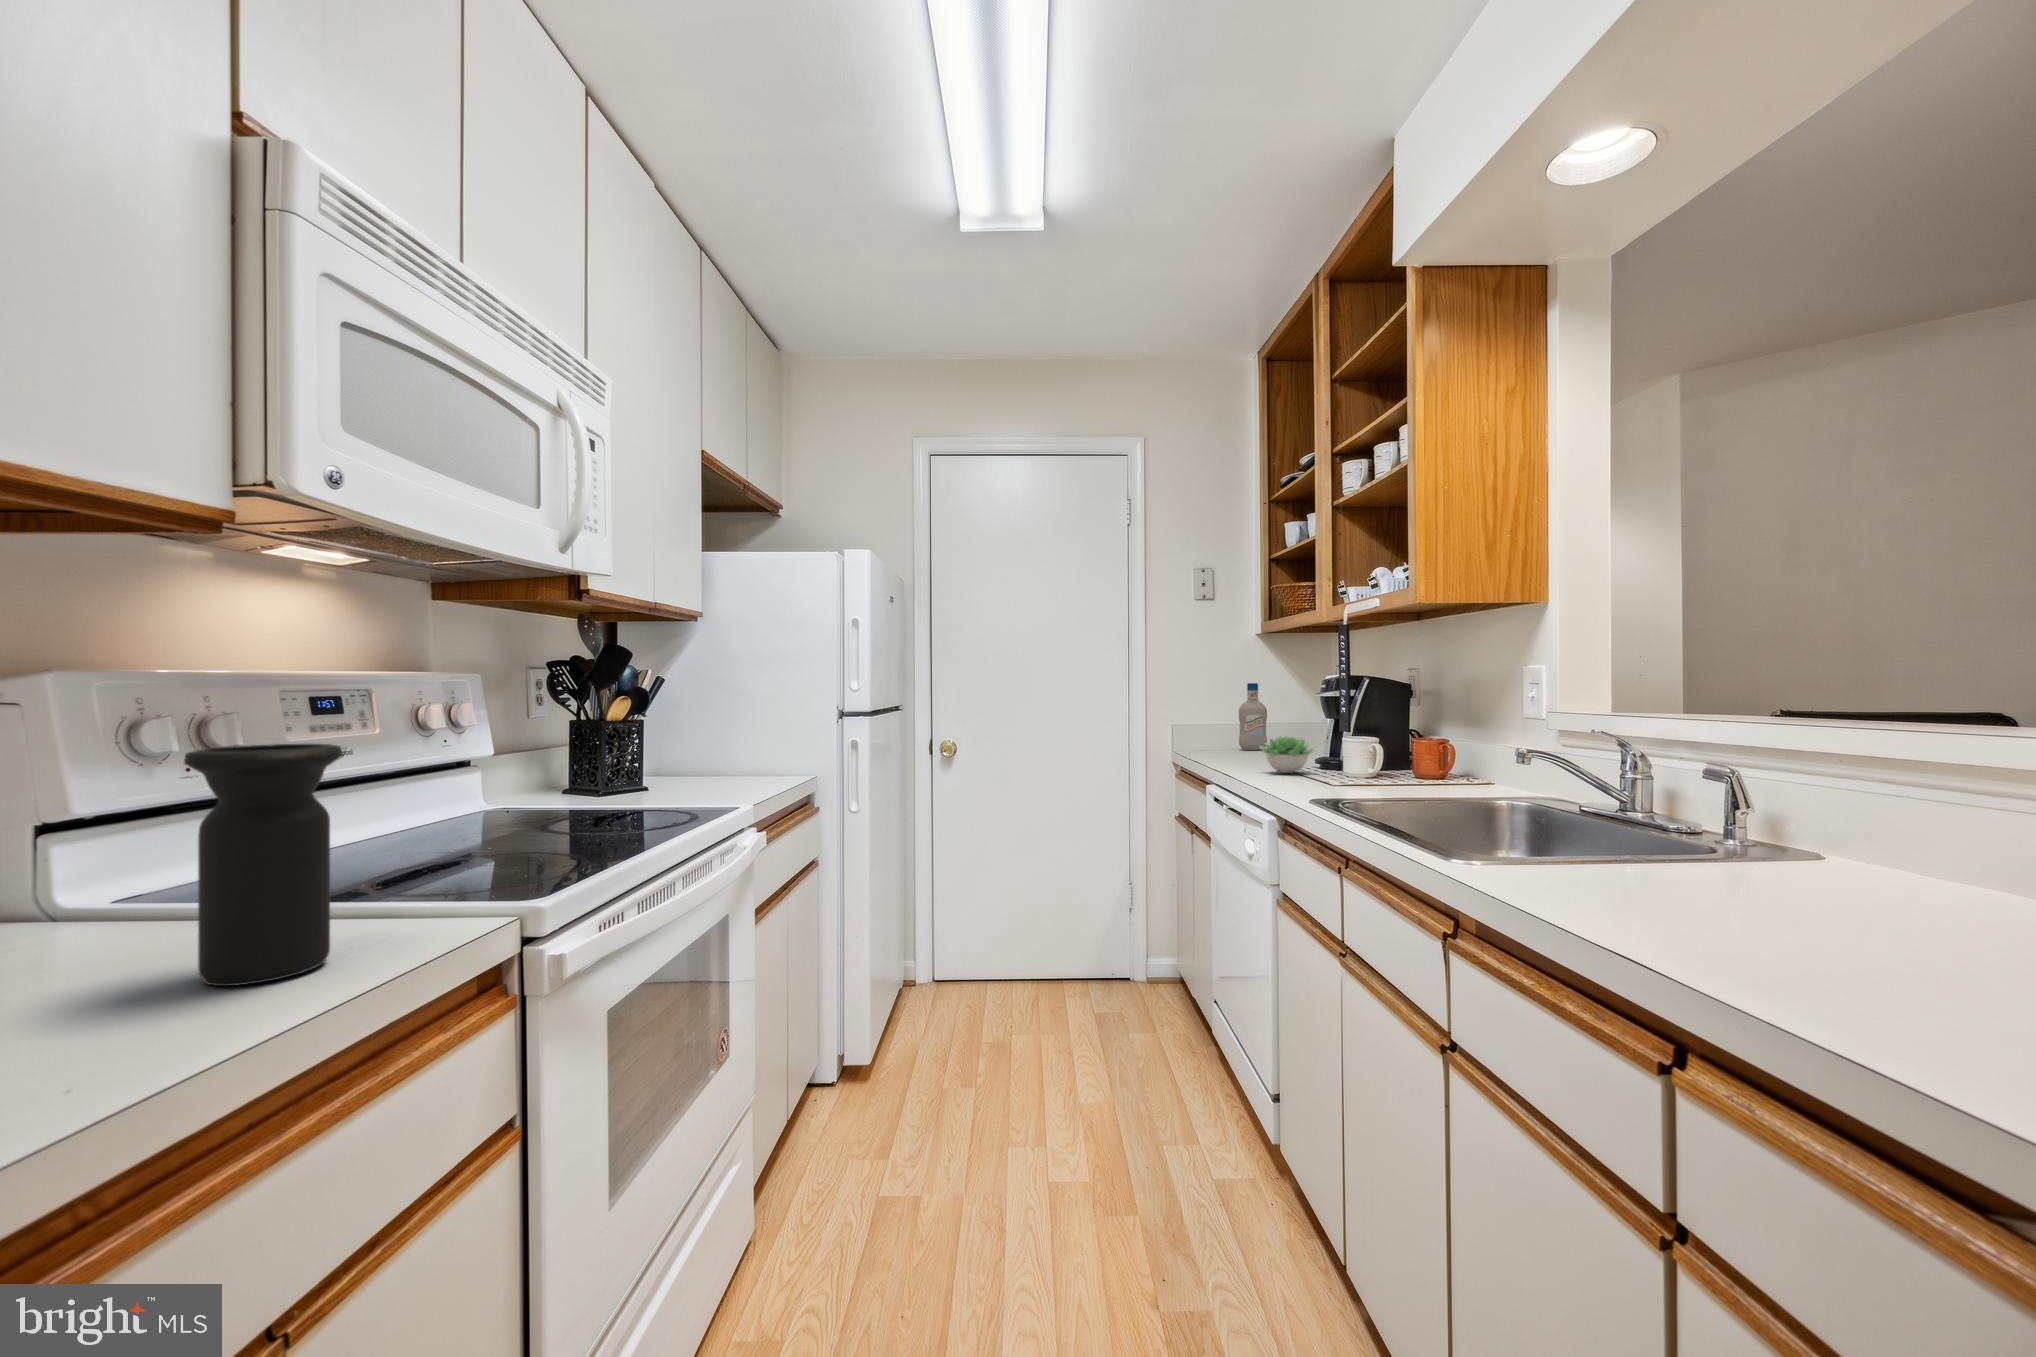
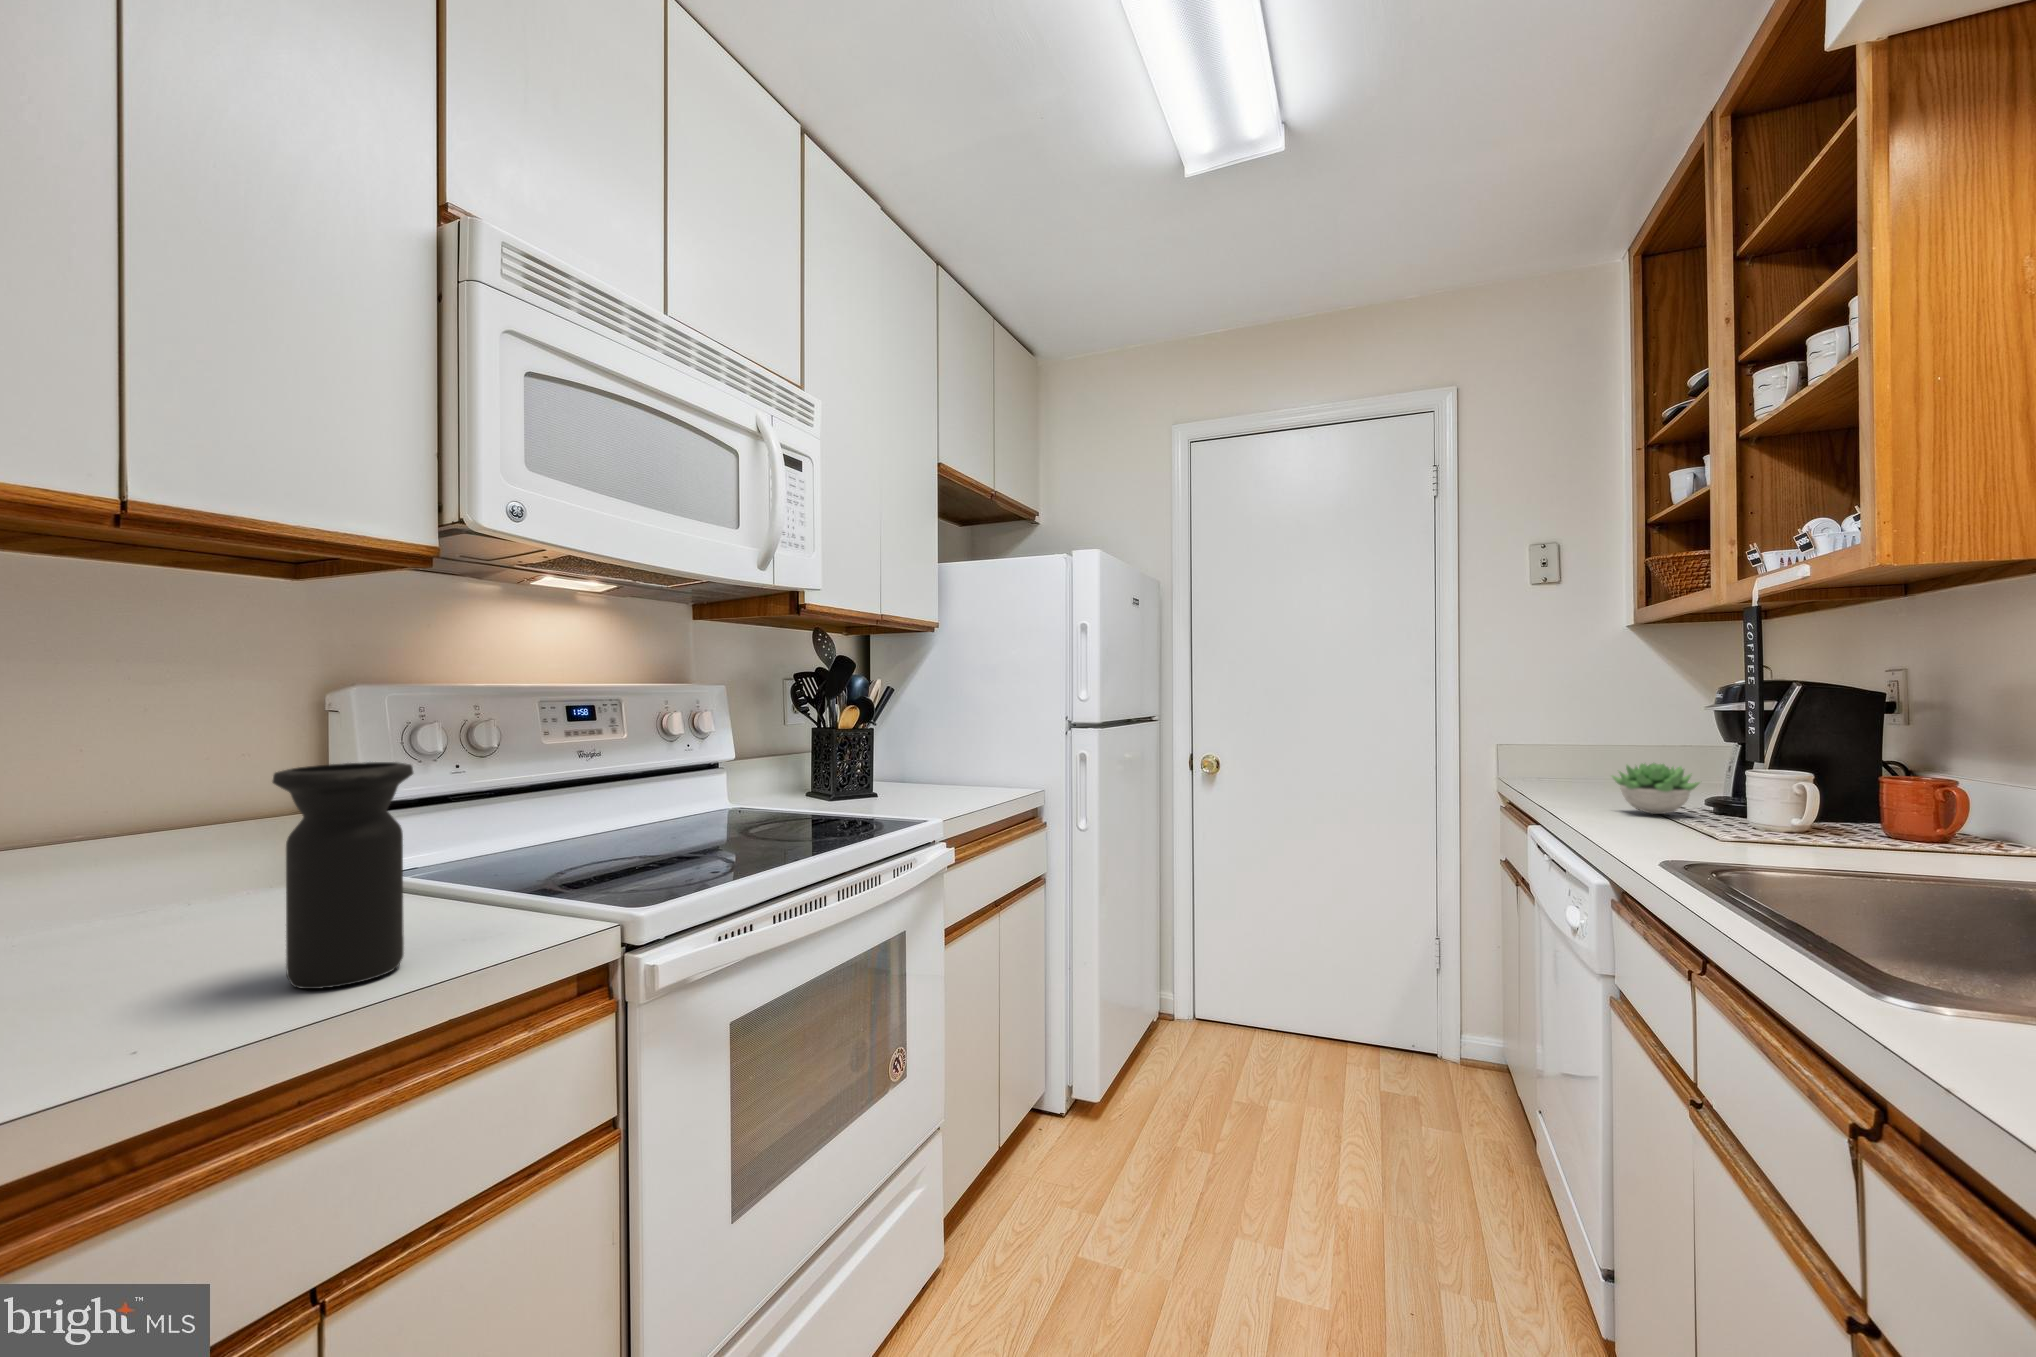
bottle: present [1239,683,1267,750] -> none [1601,687,1646,775]

